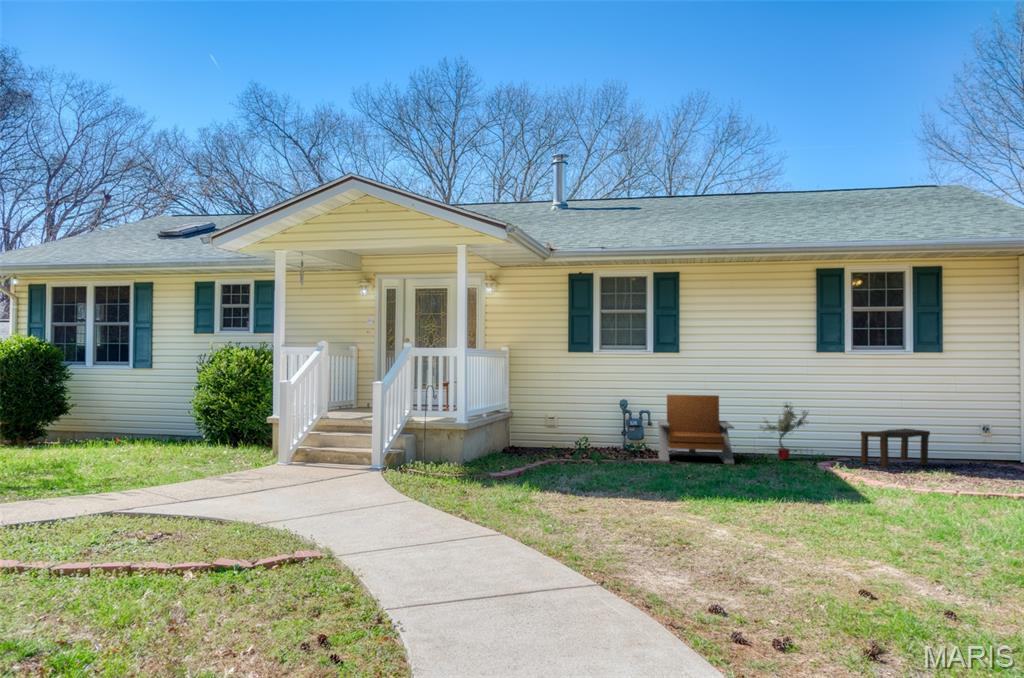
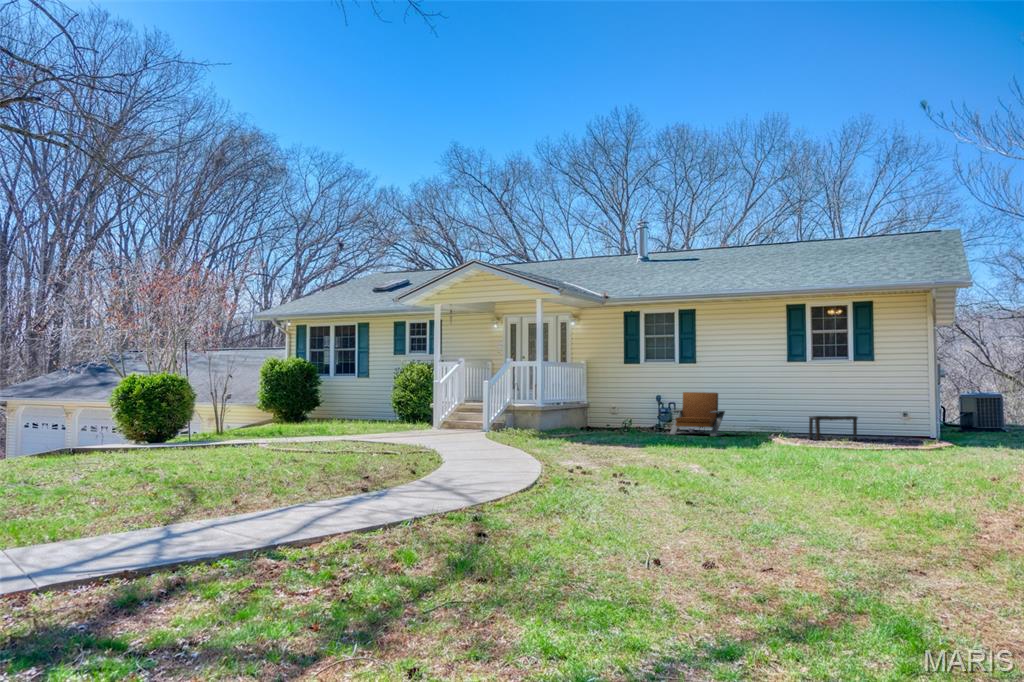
potted tree: present [760,403,808,460] -> none [744,397,777,437]

